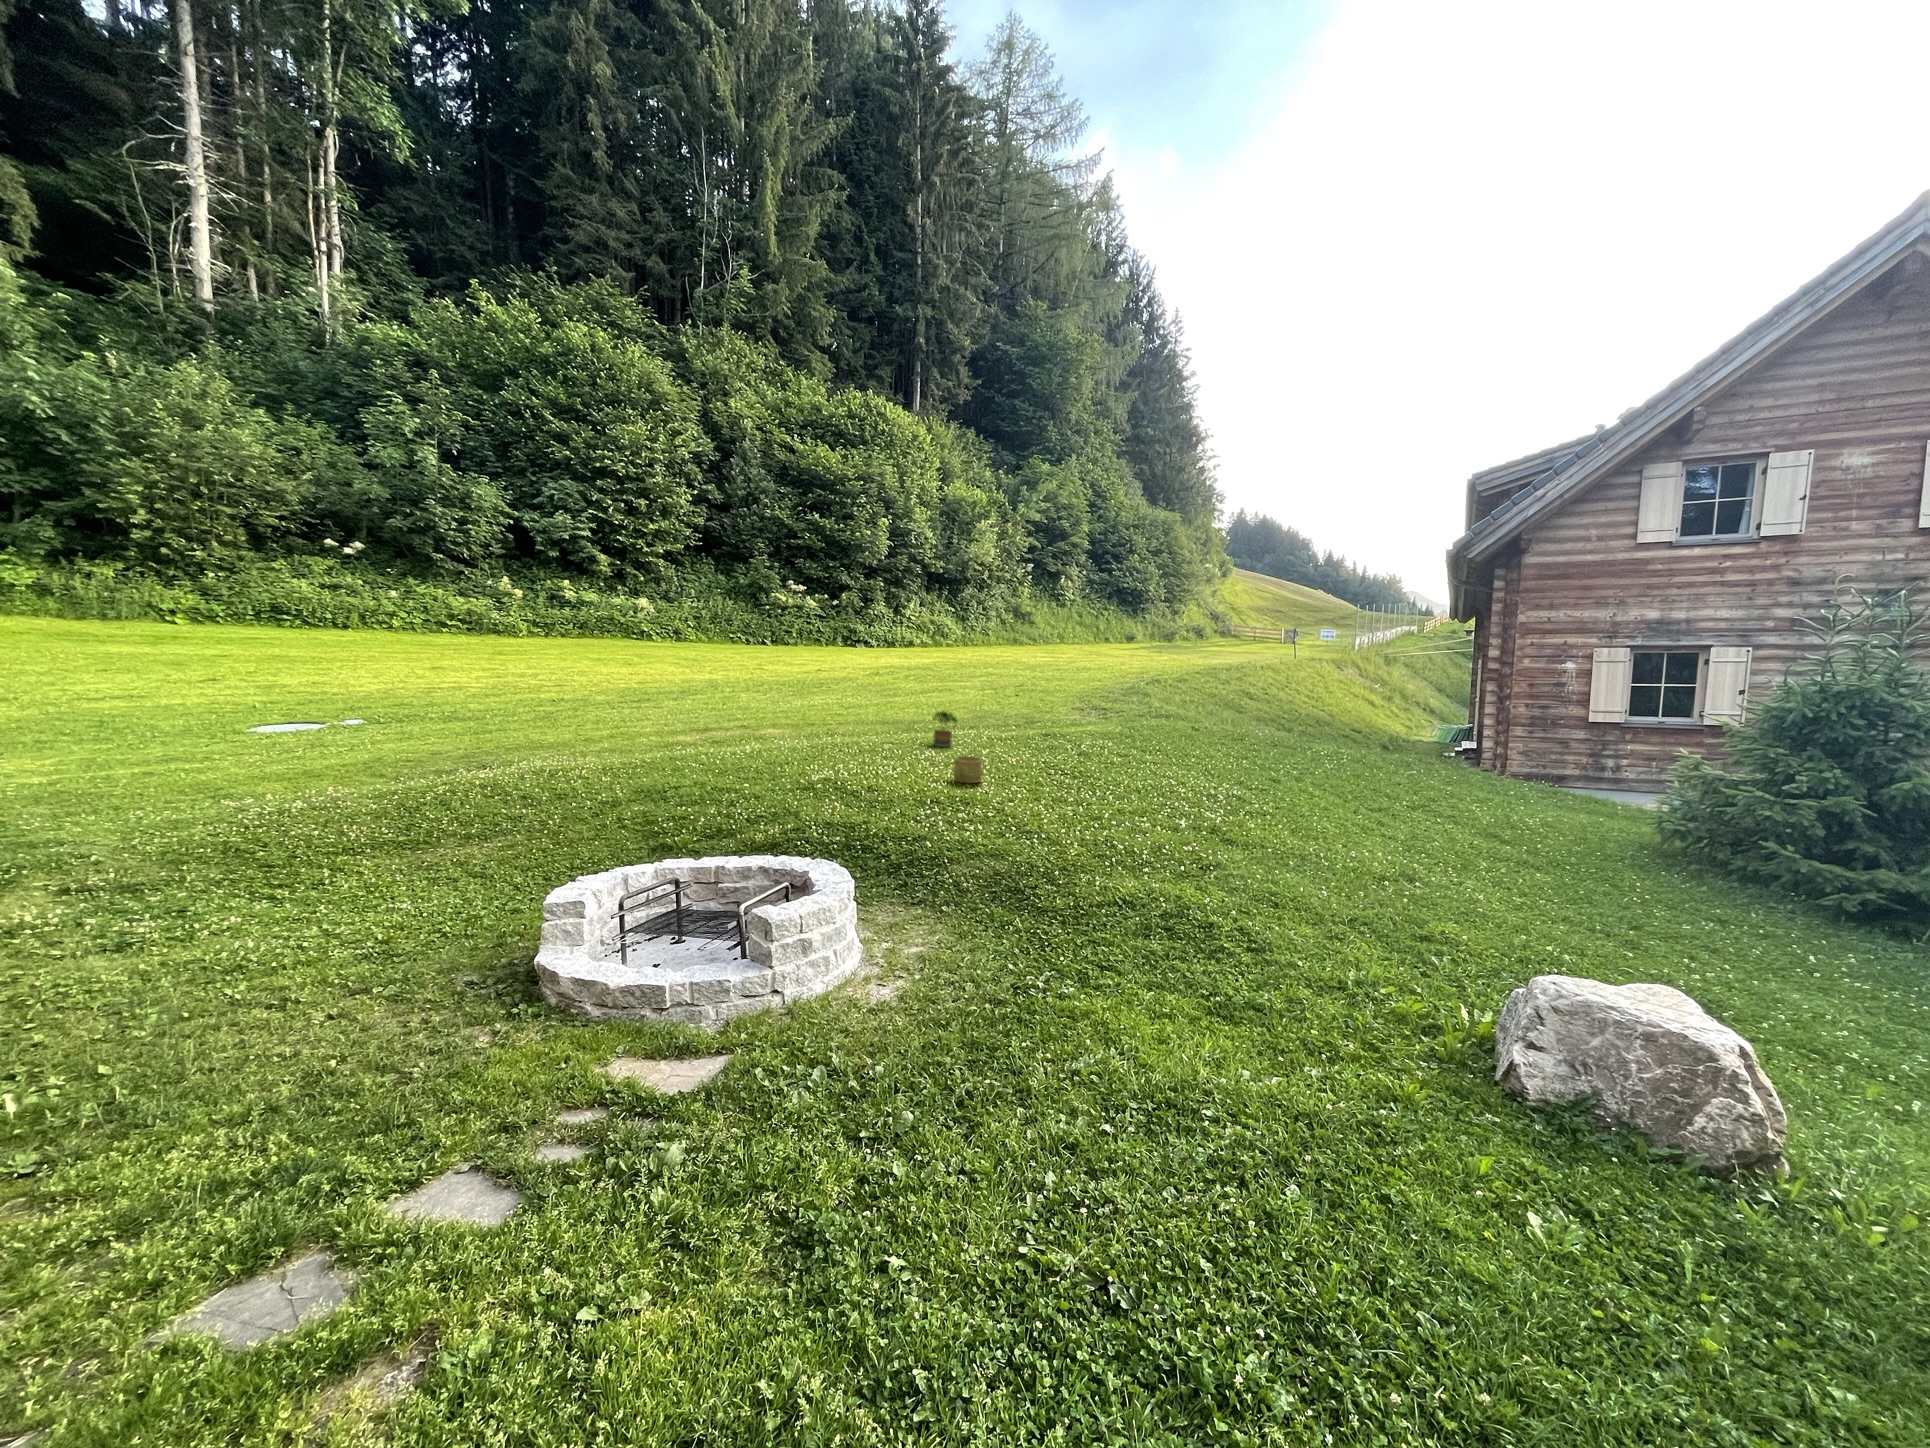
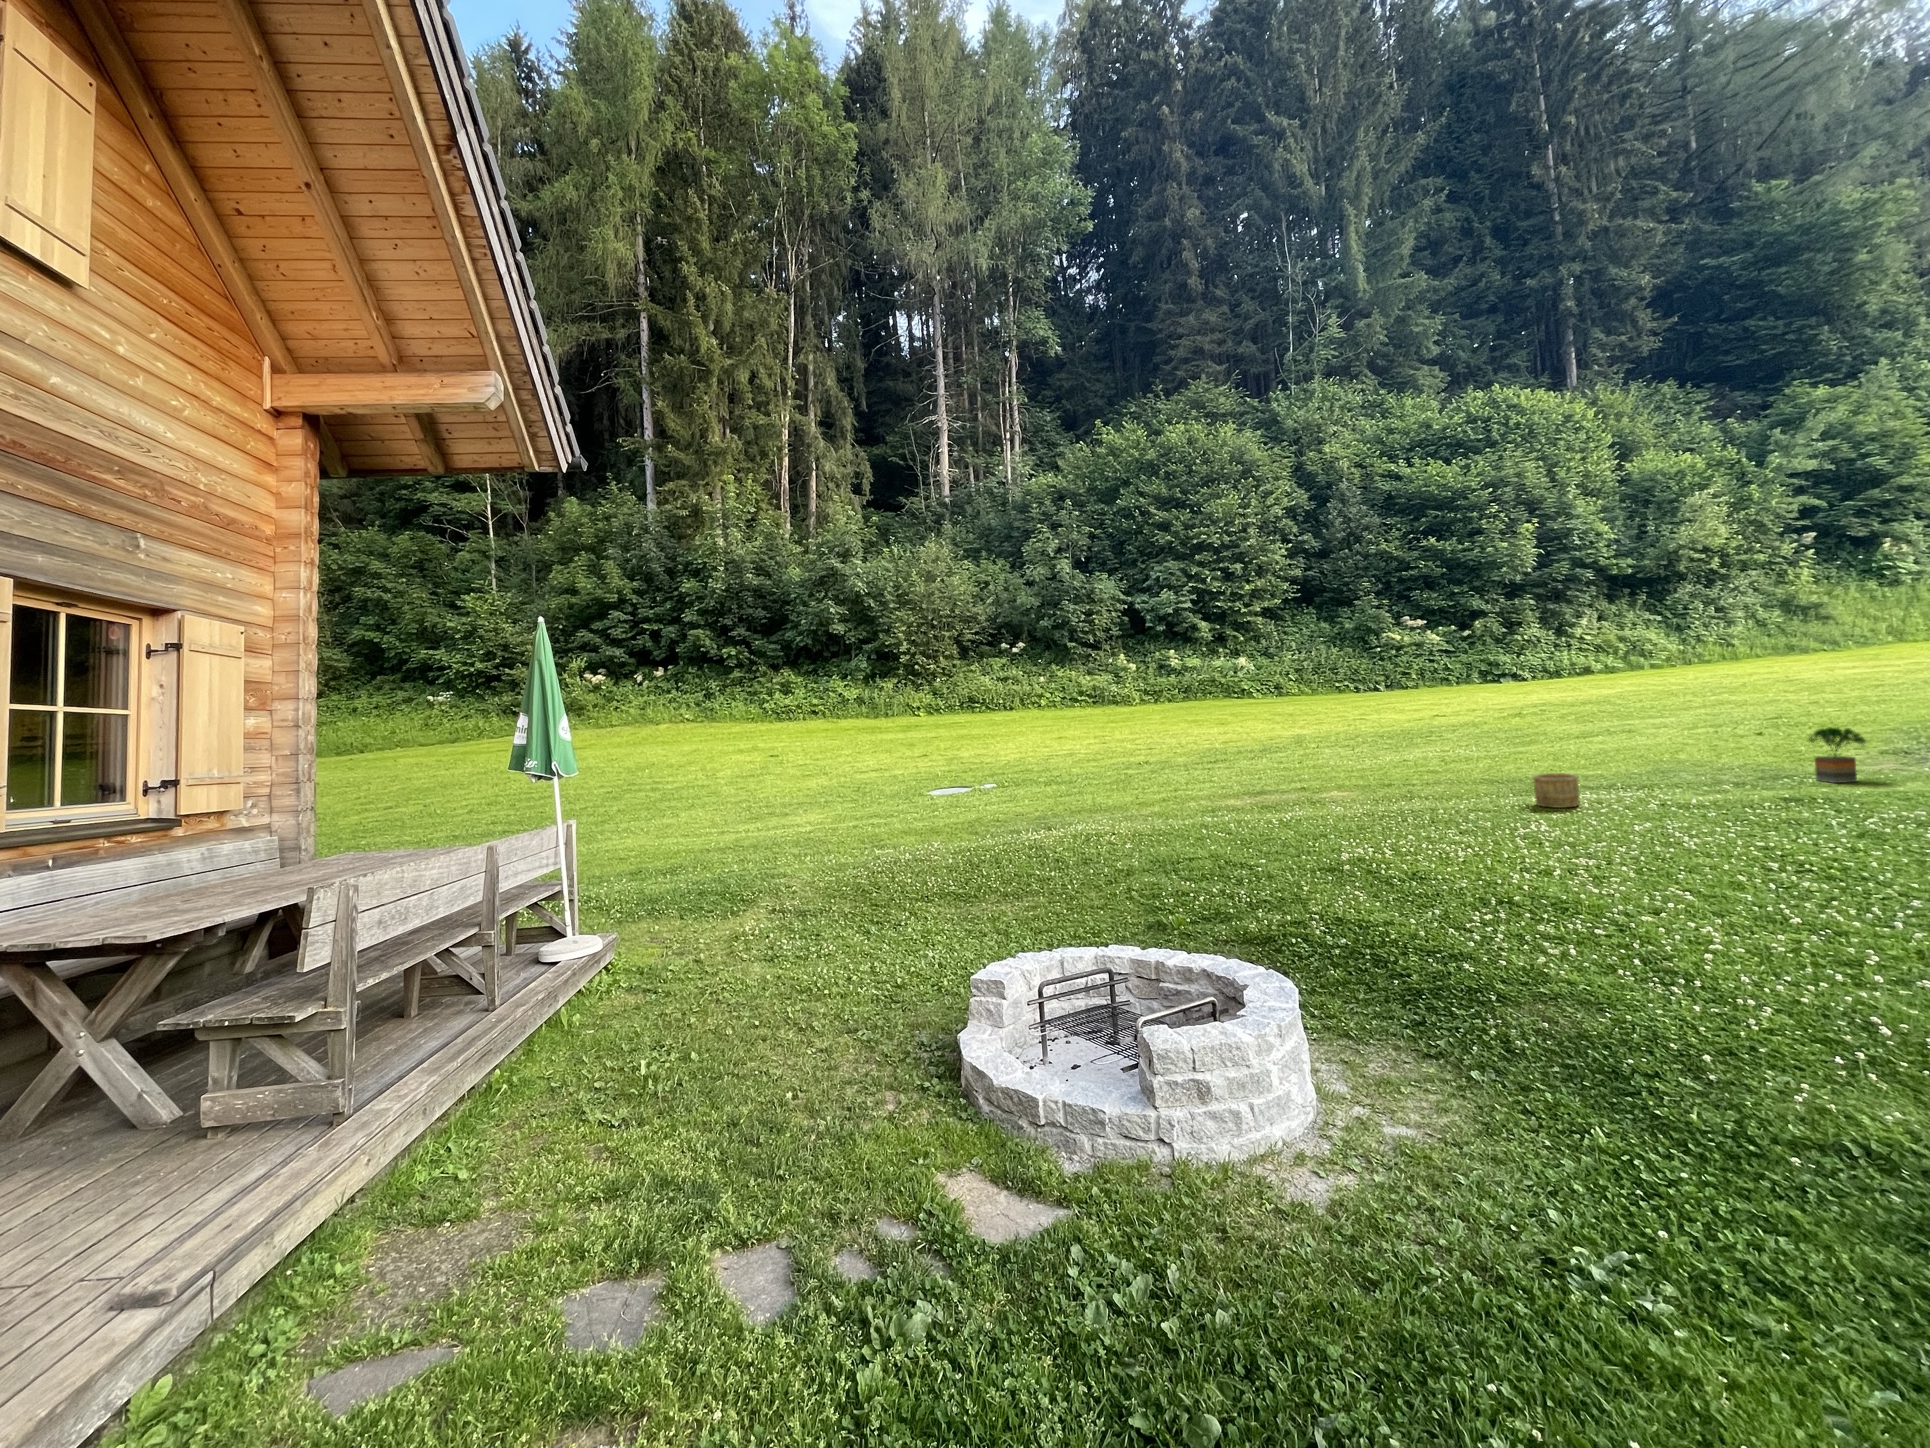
potted tree: present [933,711,958,747] -> present [1809,727,1867,783]

